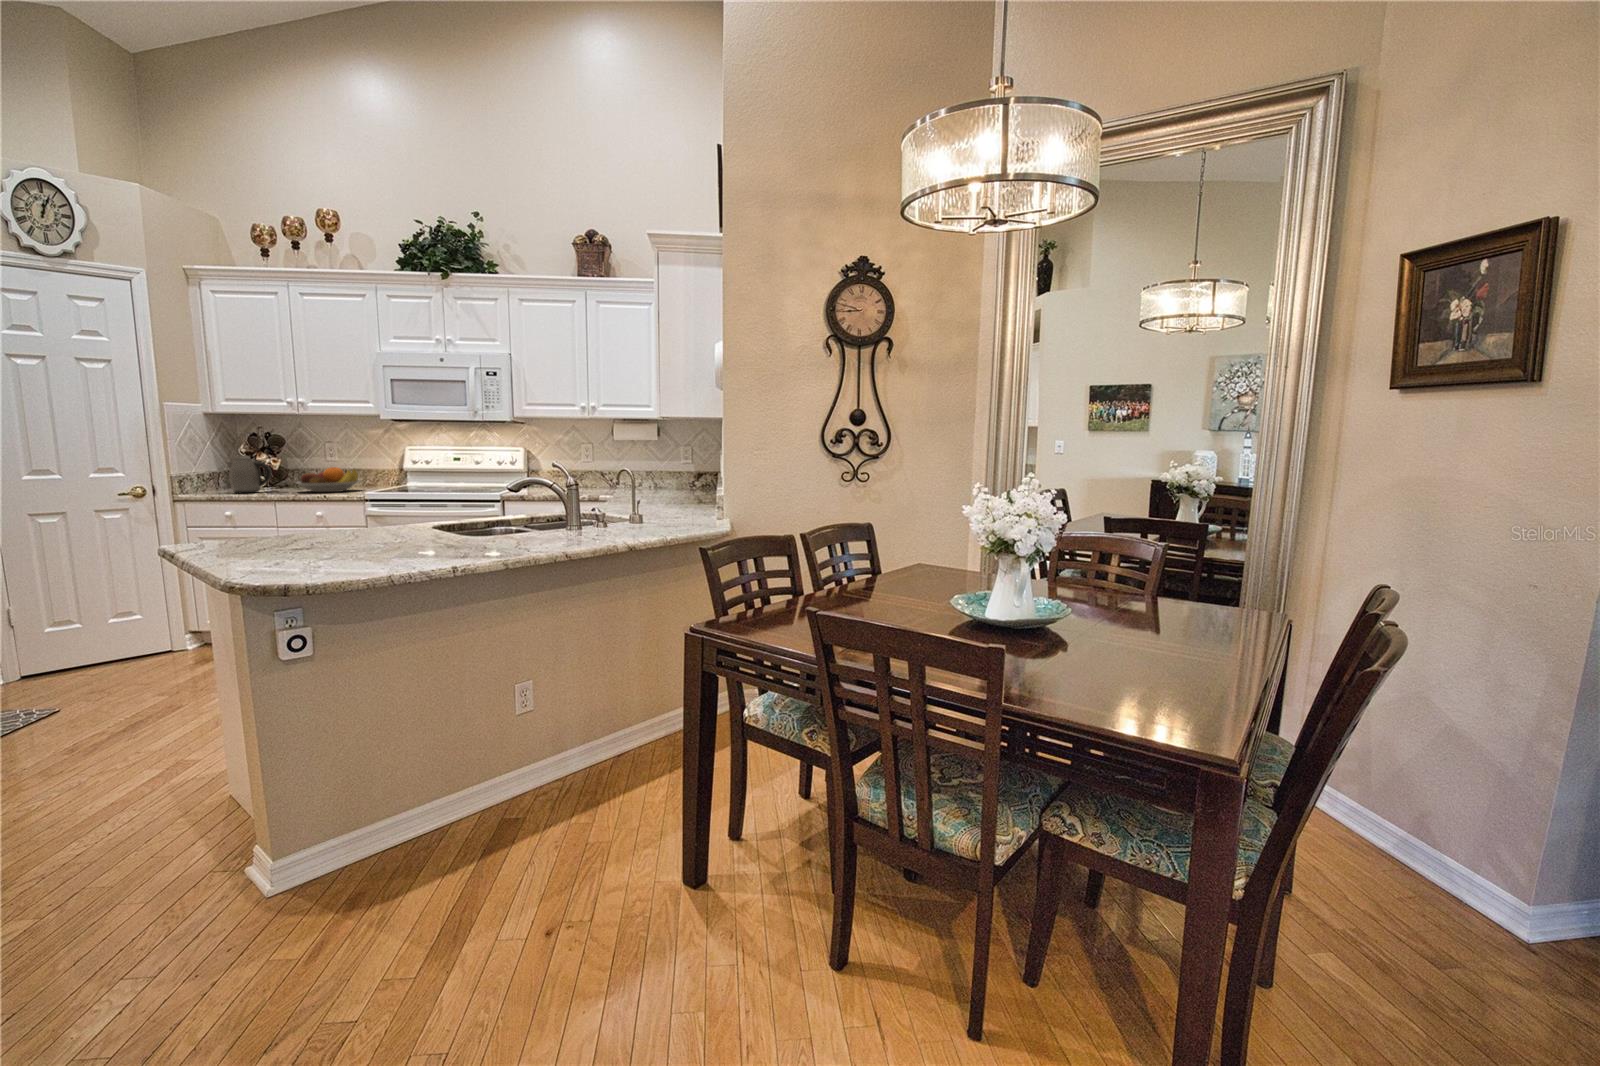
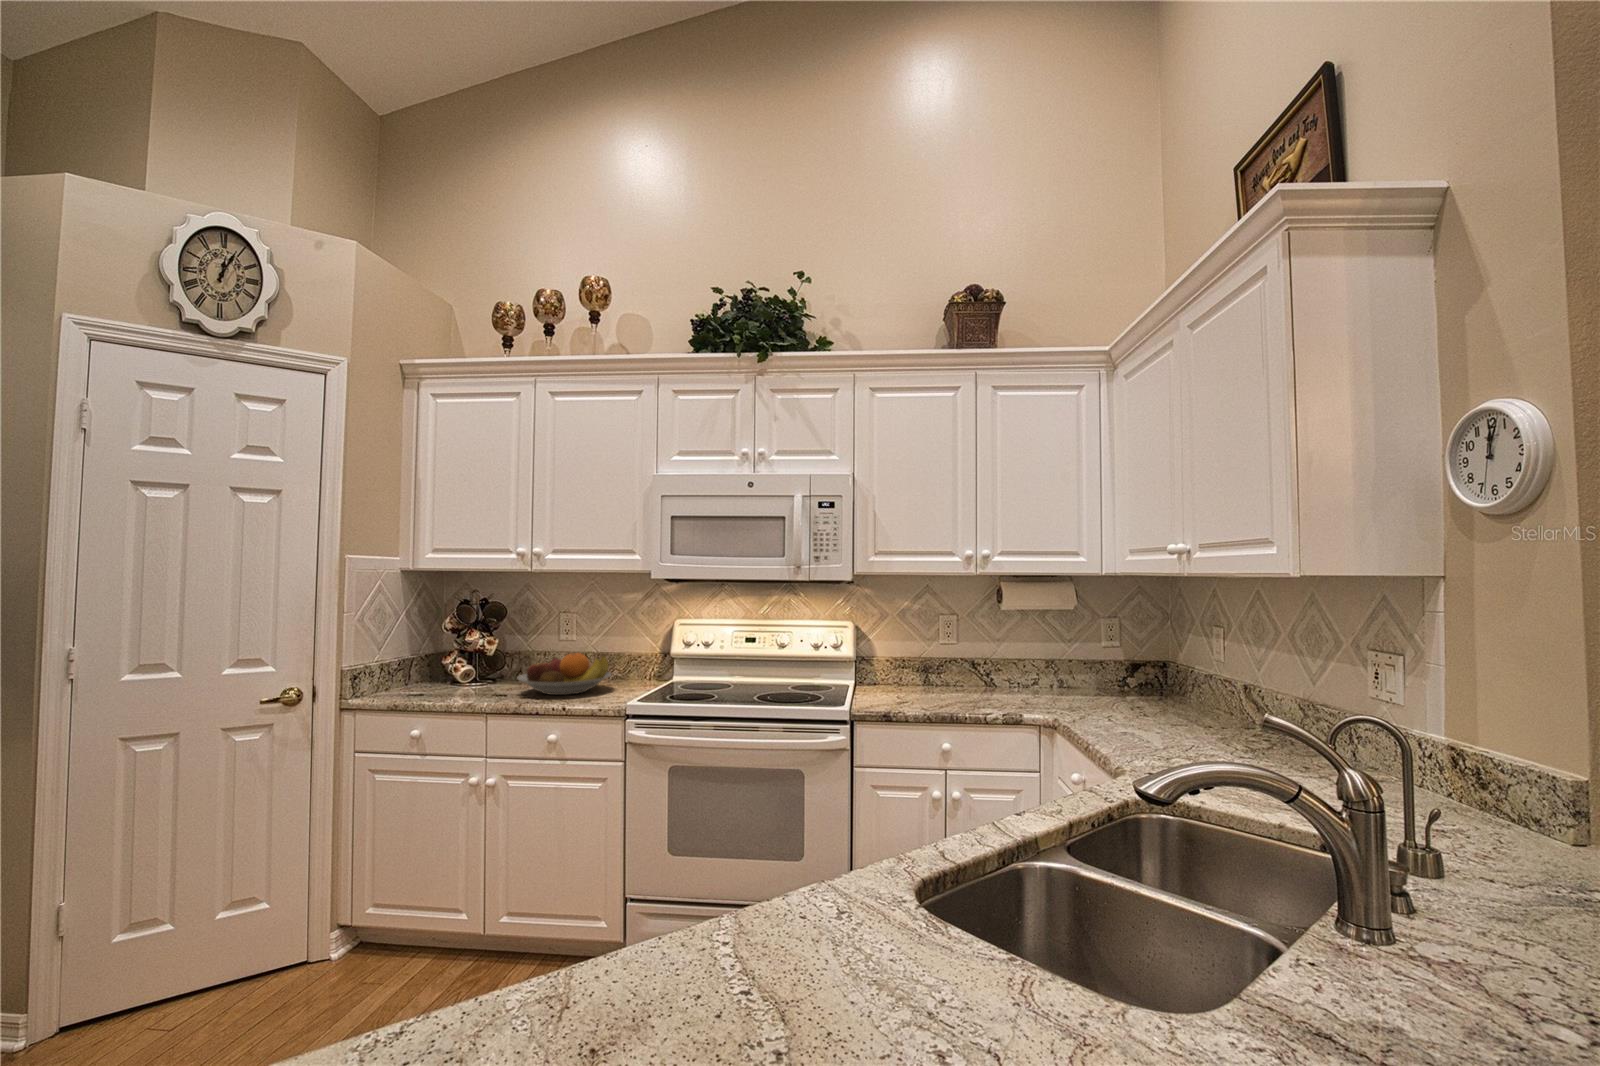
kettle: present [227,458,271,493] -> none [424,638,486,695]

